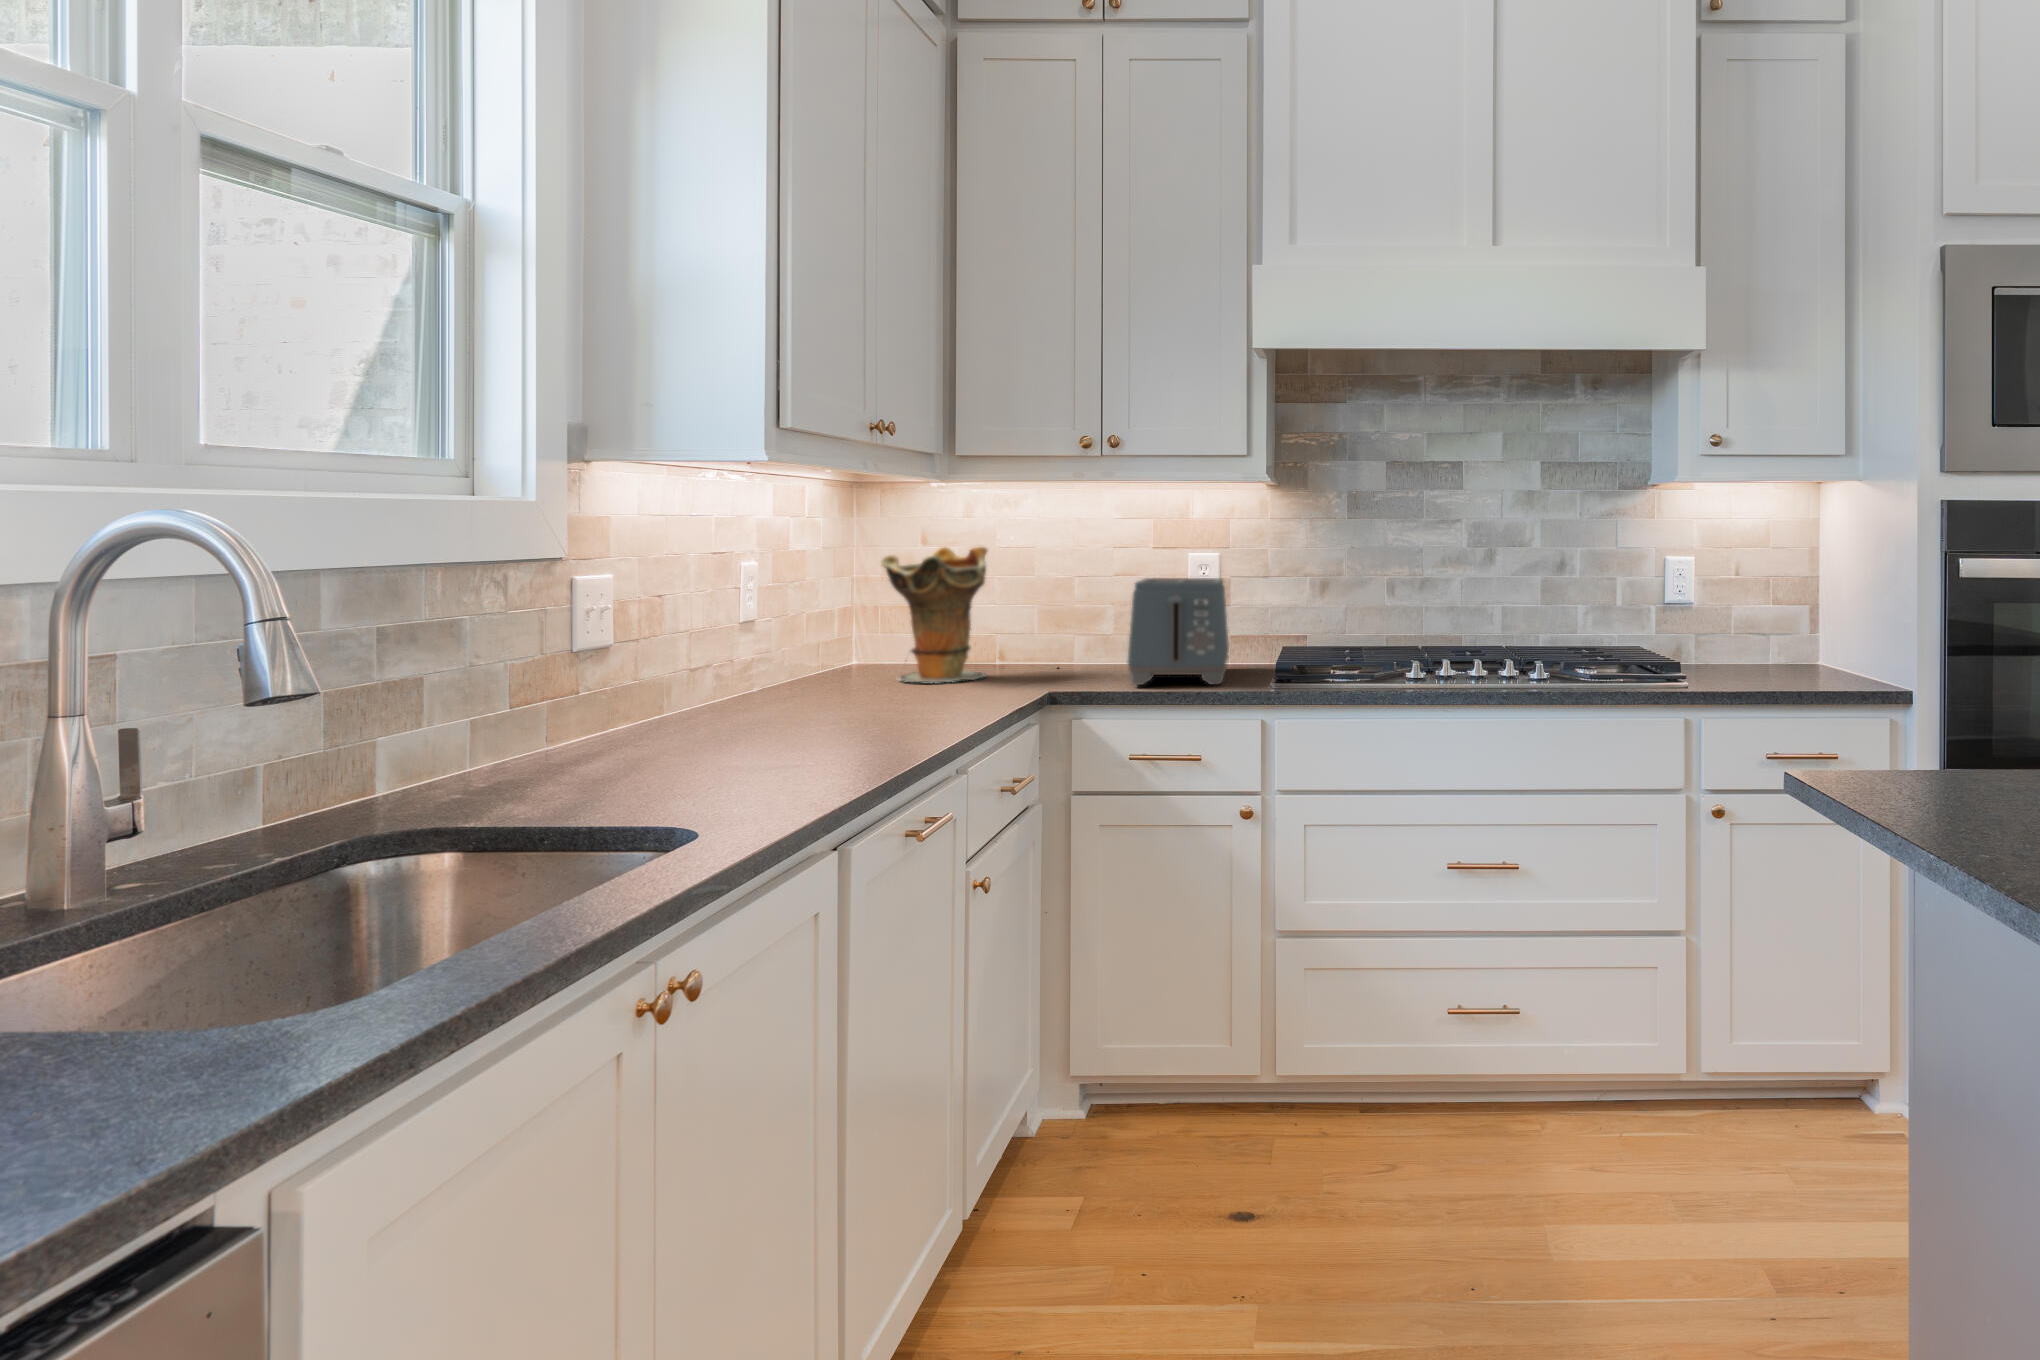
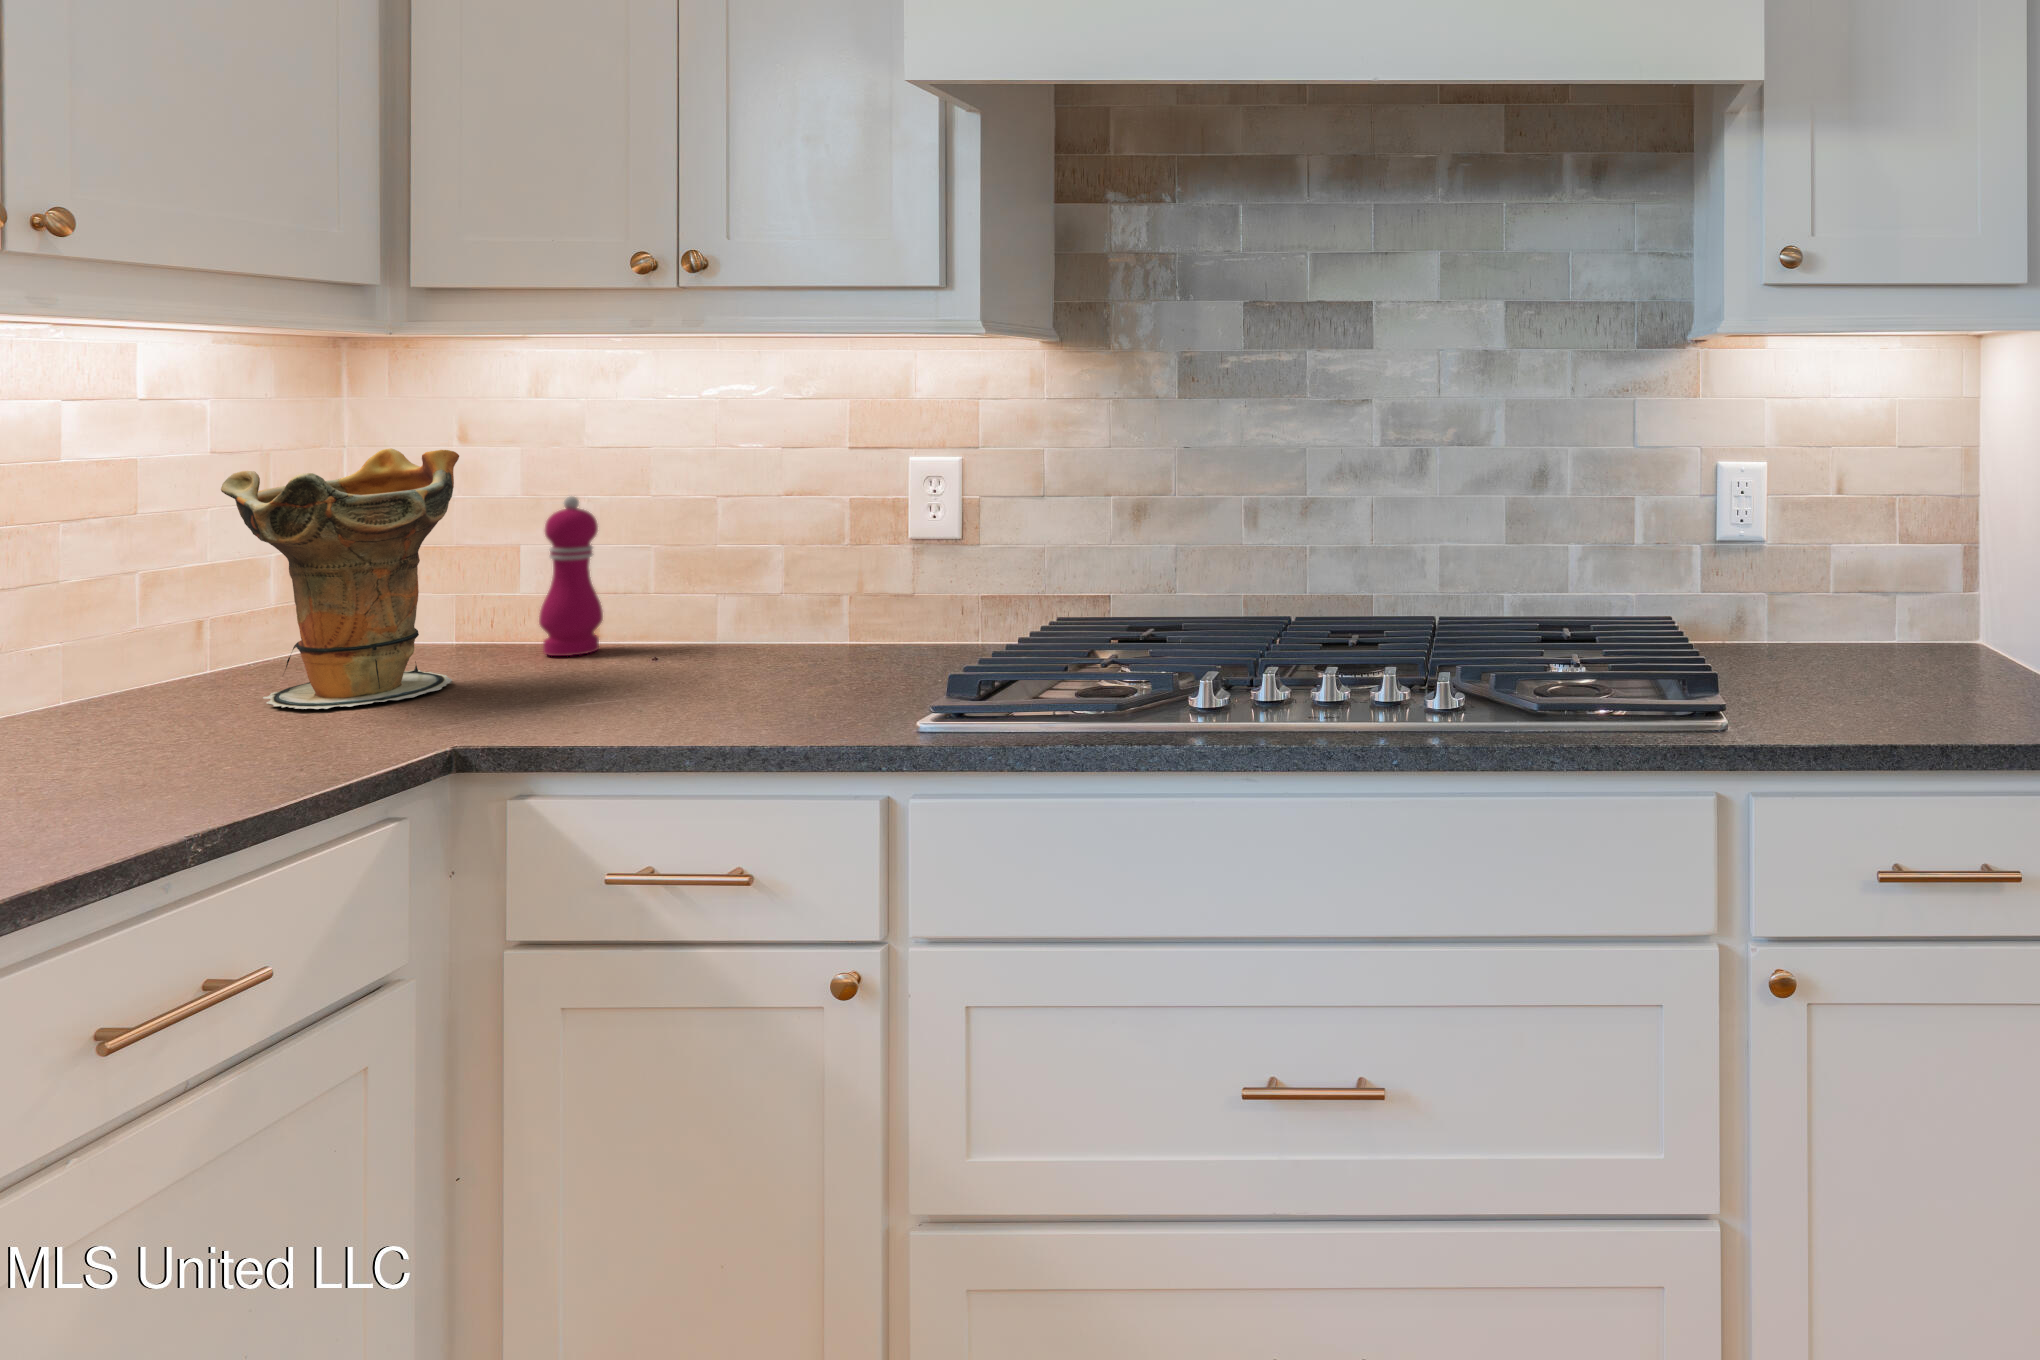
pepper mill: none [1011,577,1044,666] -> present [539,496,603,656]
toaster: present [1128,578,1229,685] -> none [643,503,906,724]

